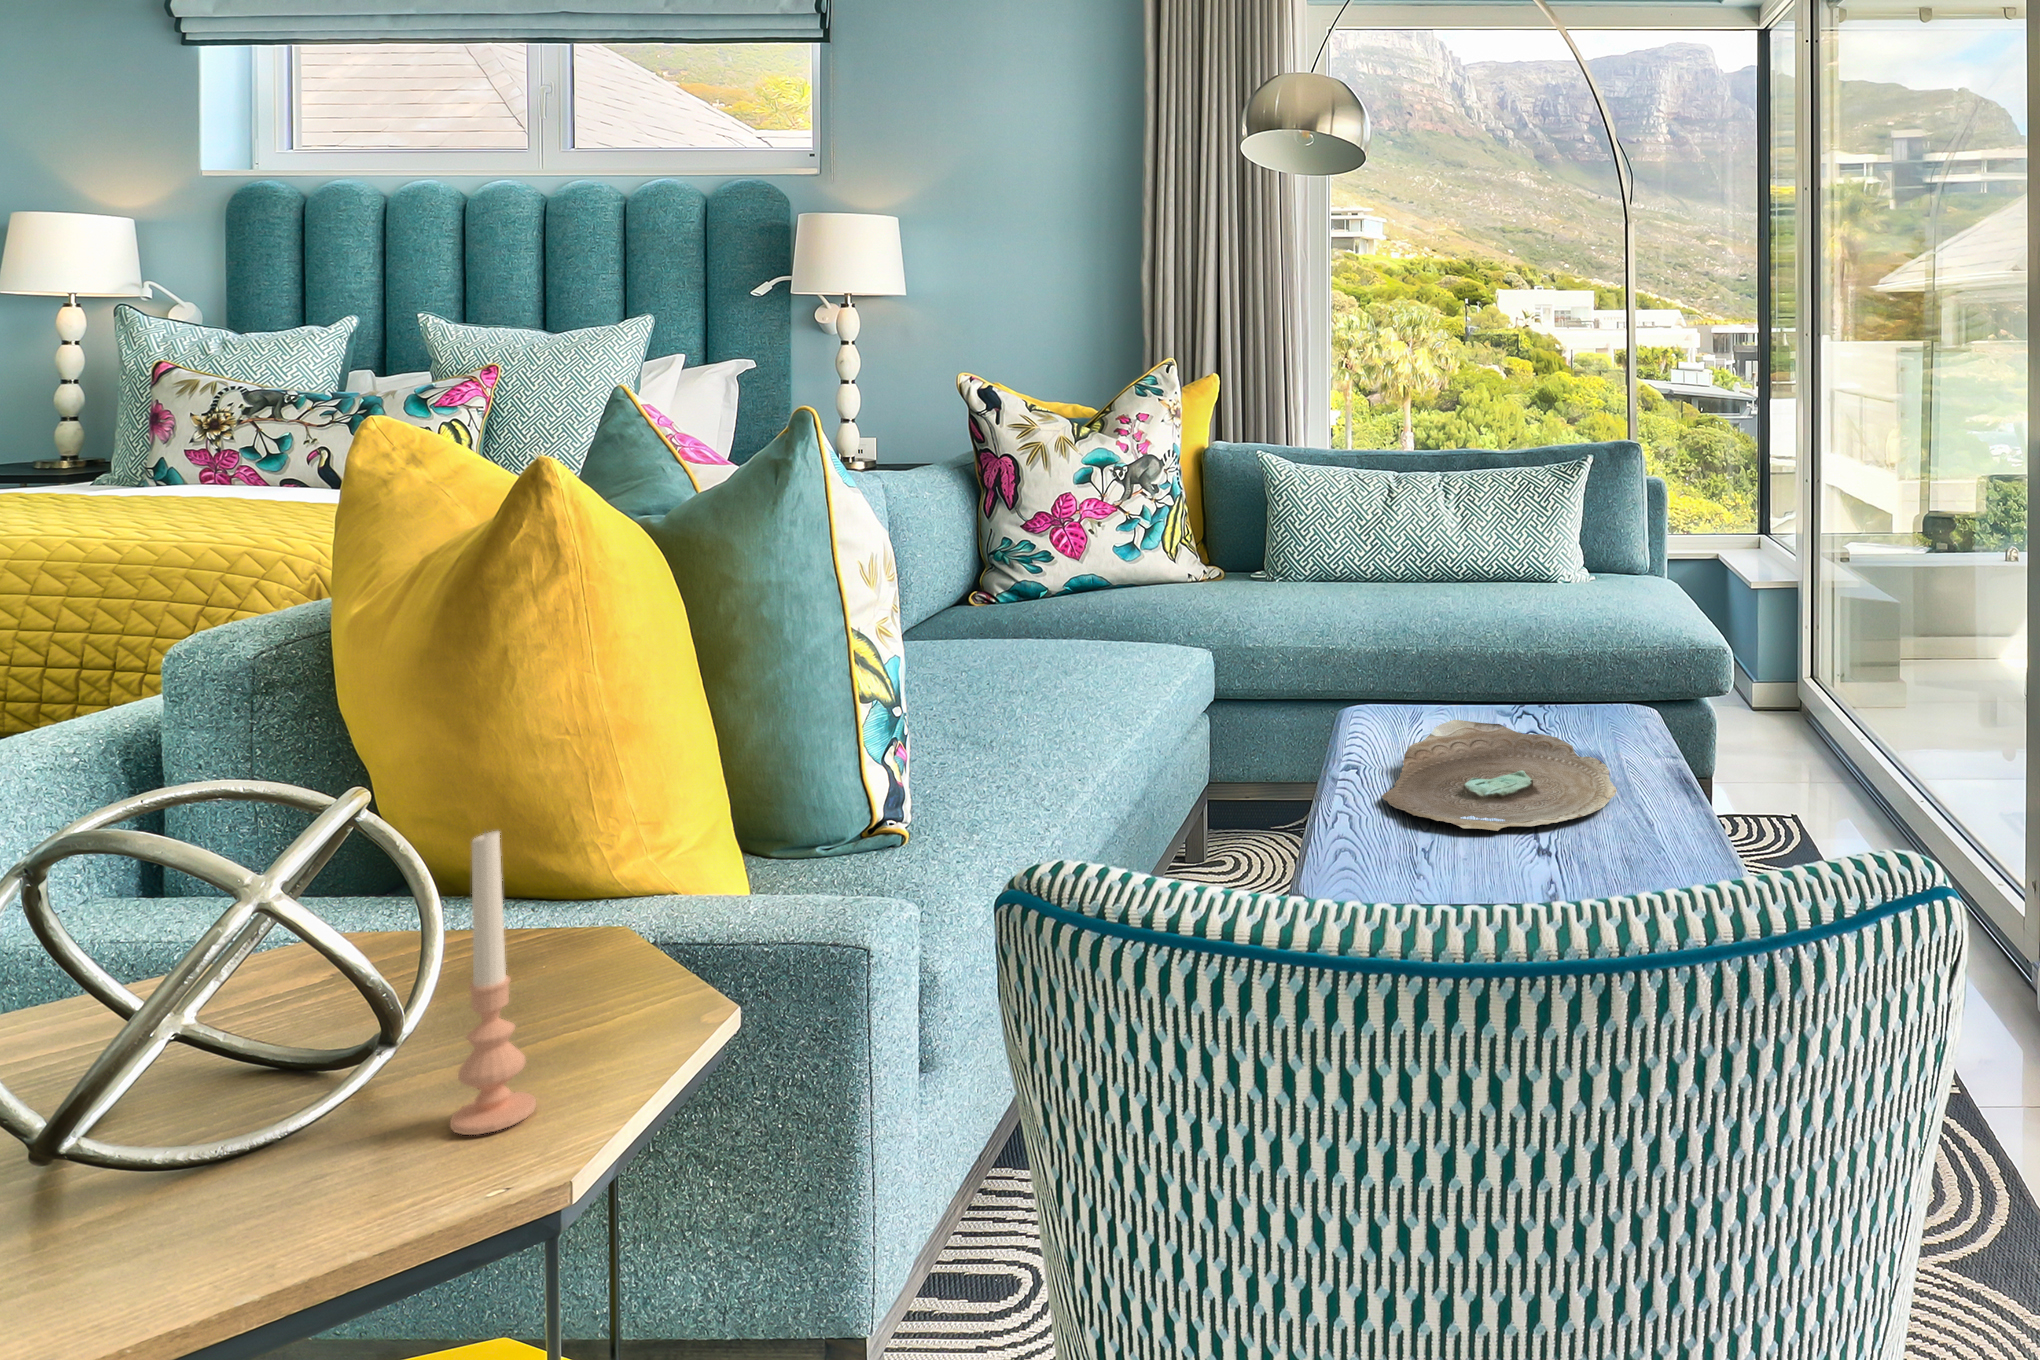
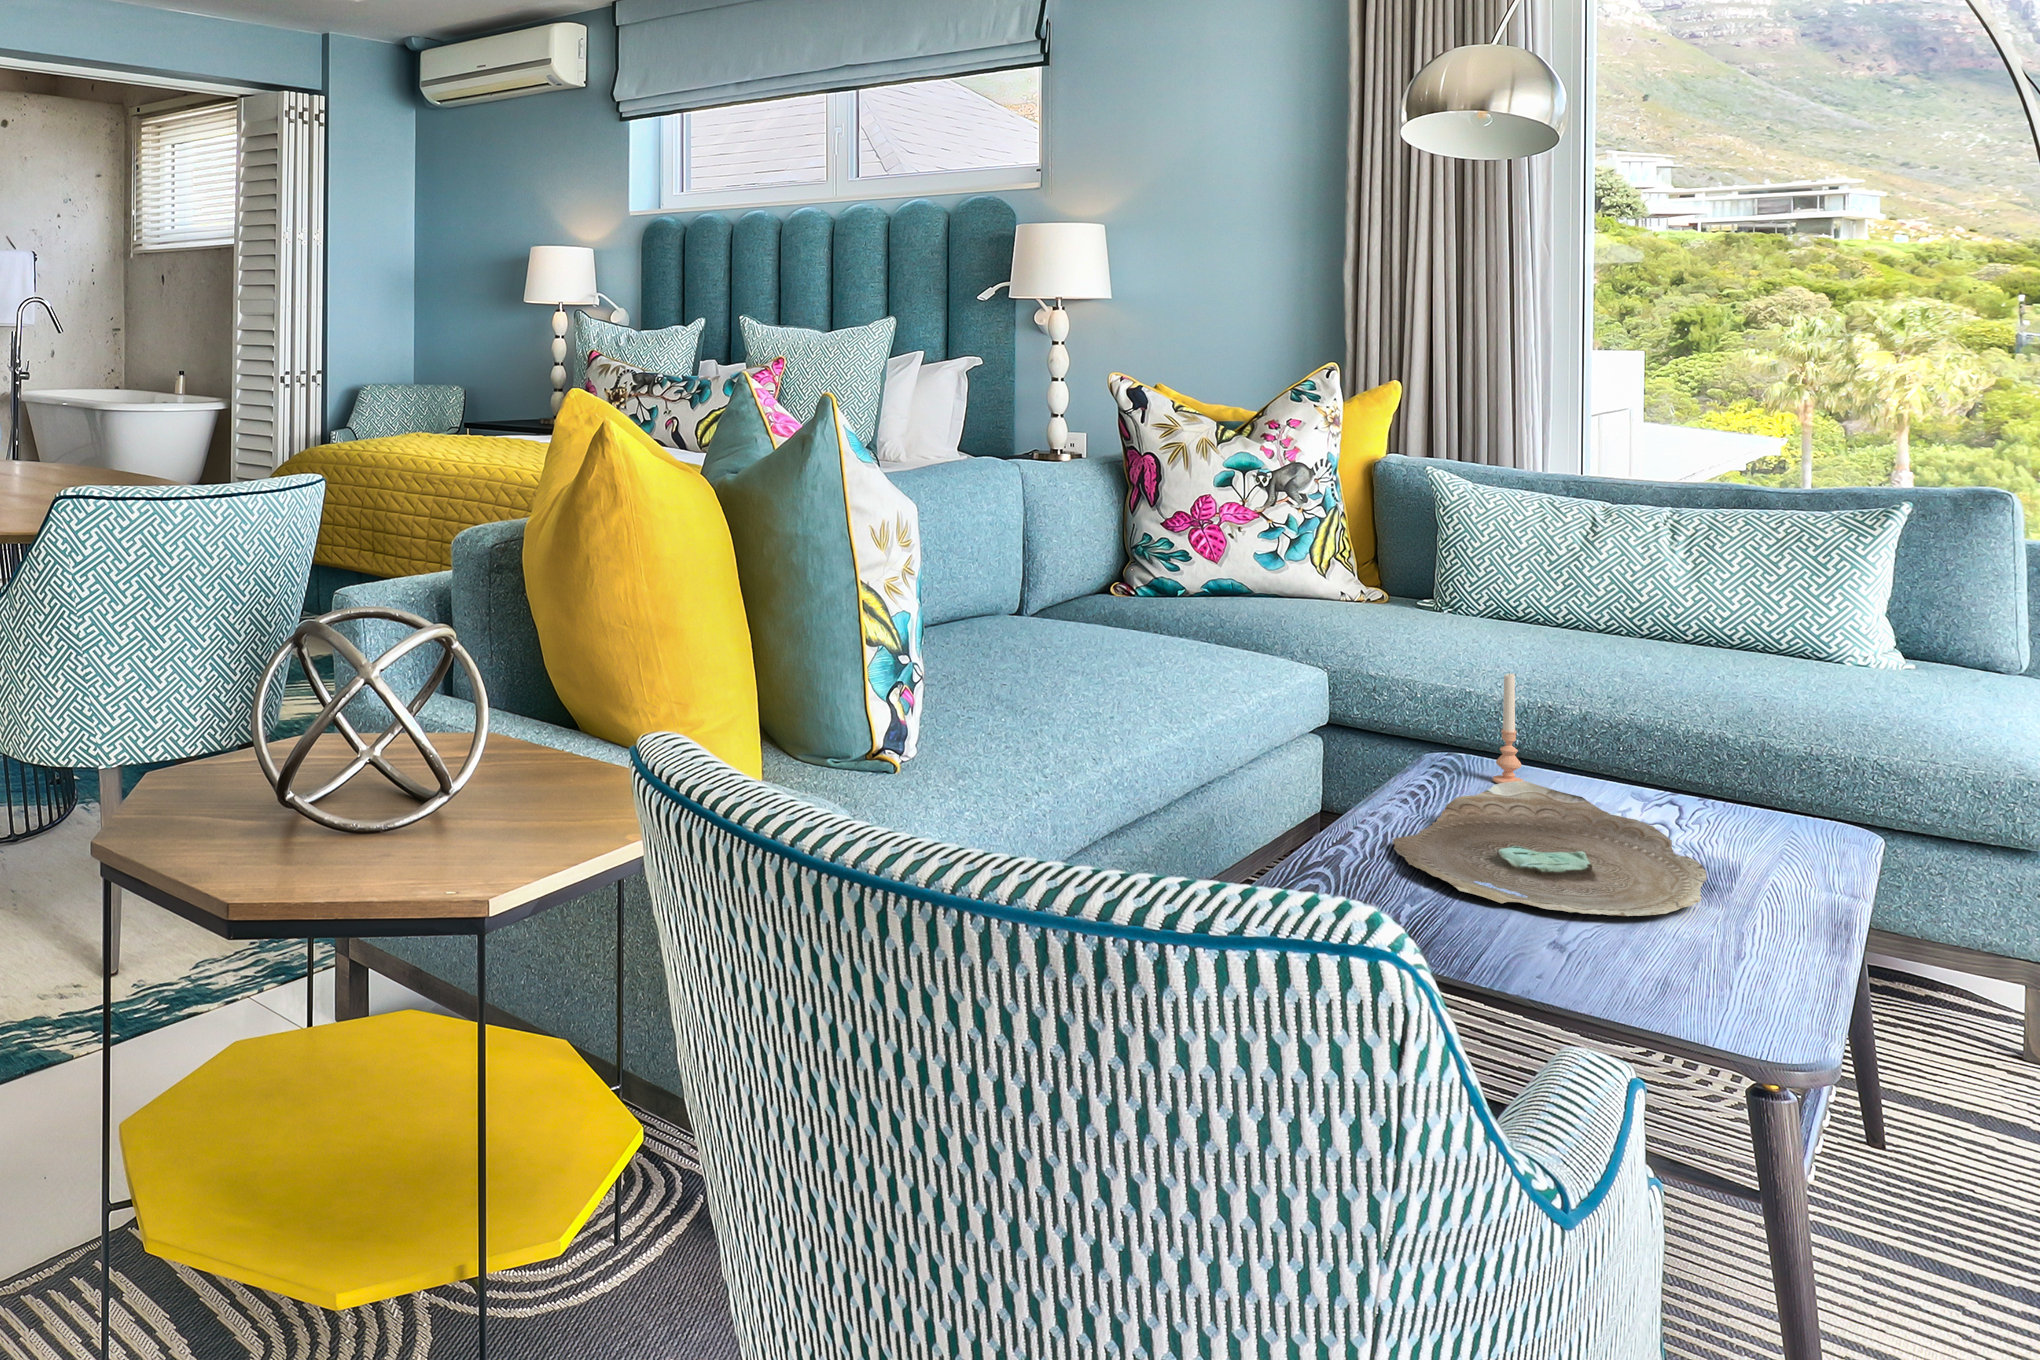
candle: present [450,831,536,1135] -> present [1493,673,1523,784]

